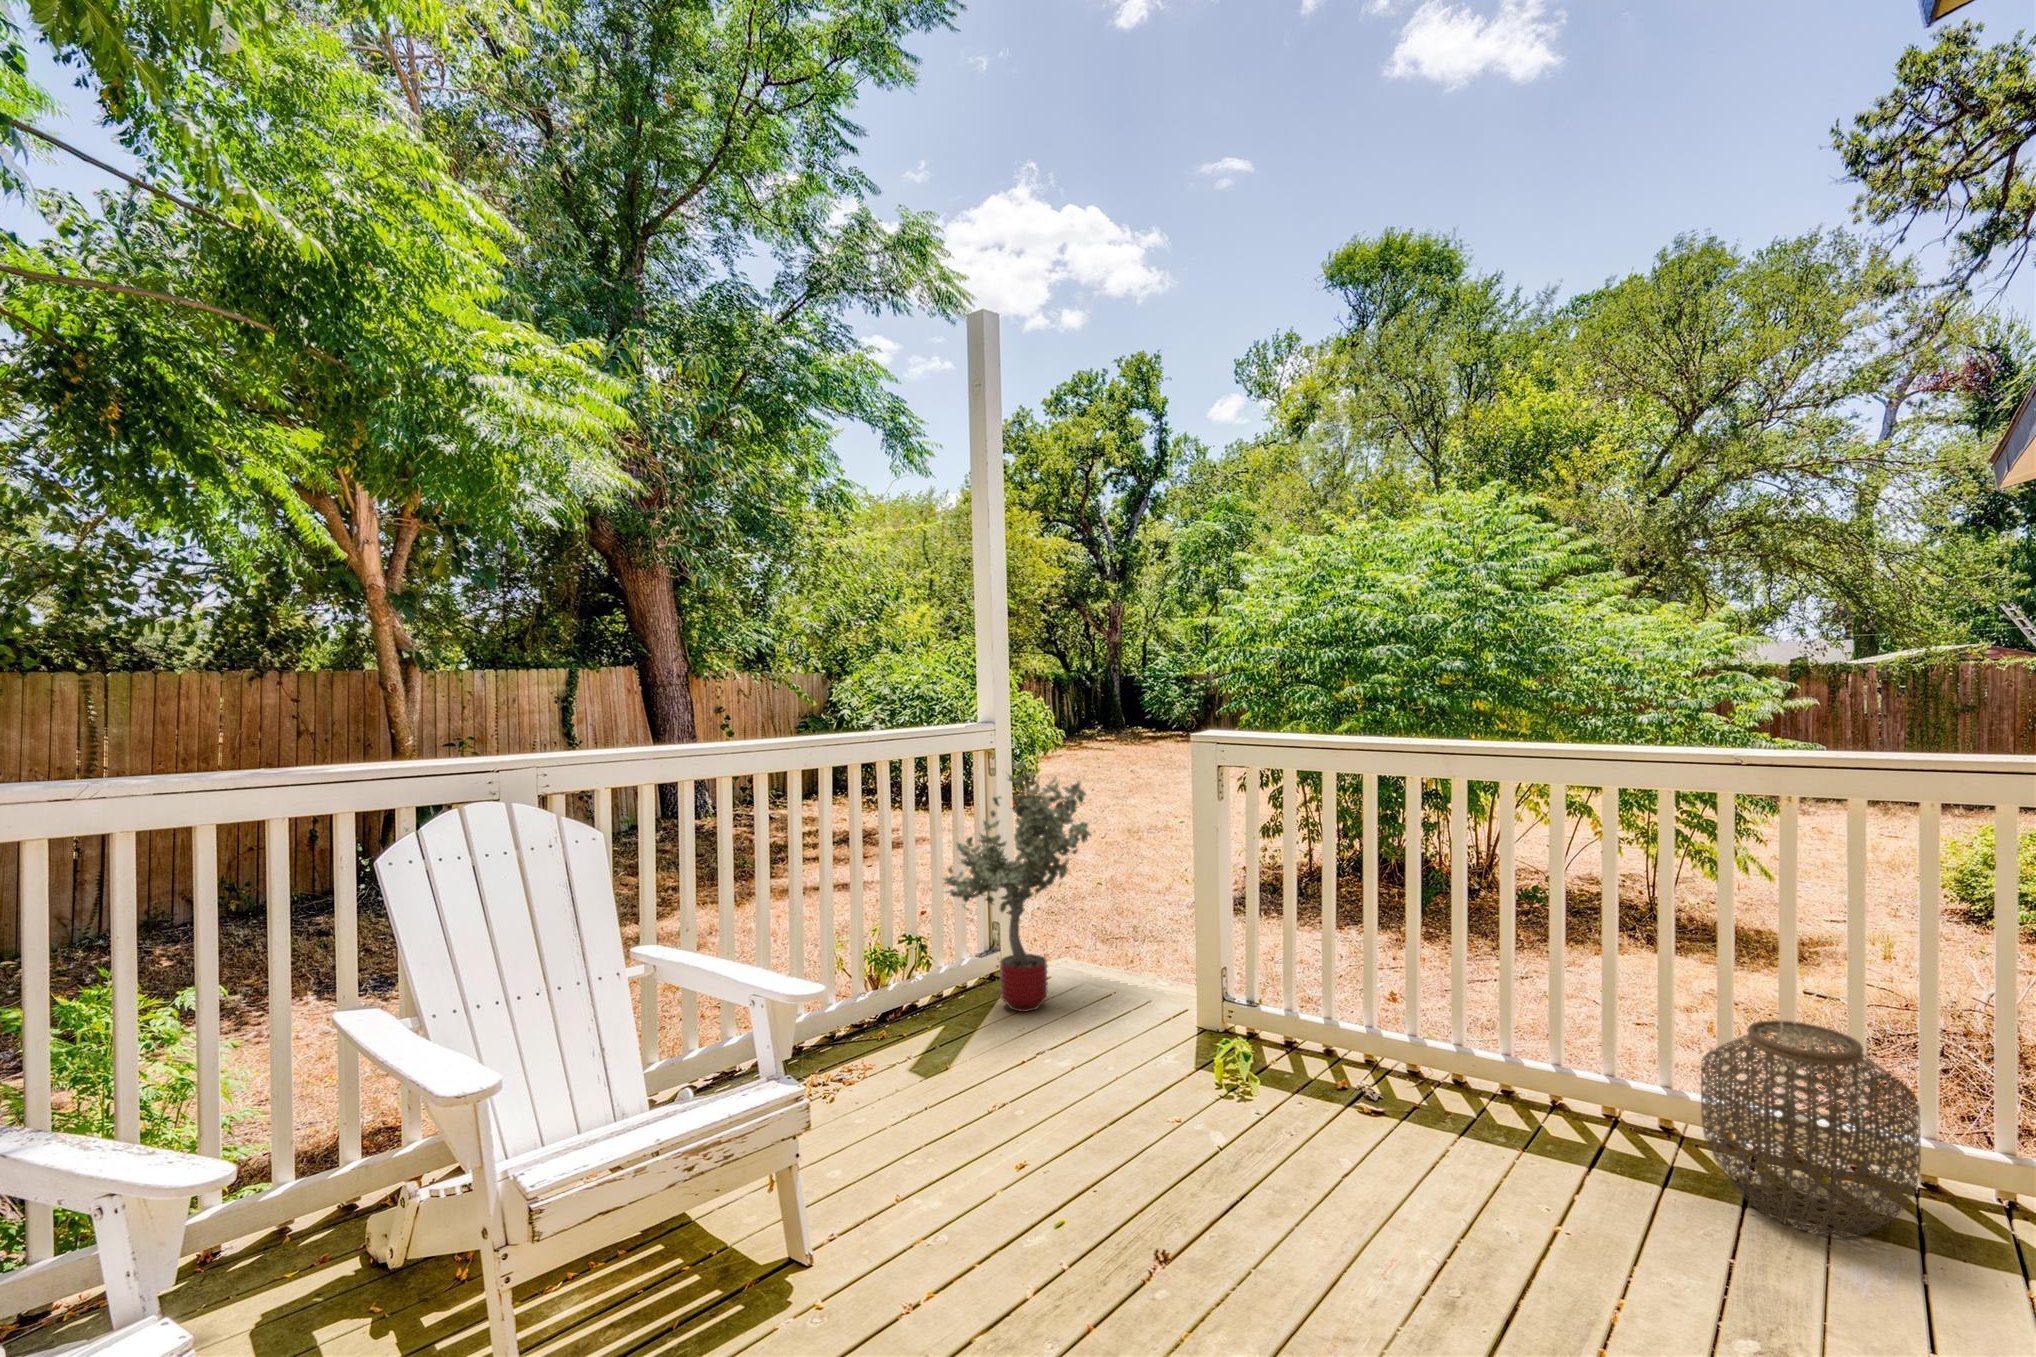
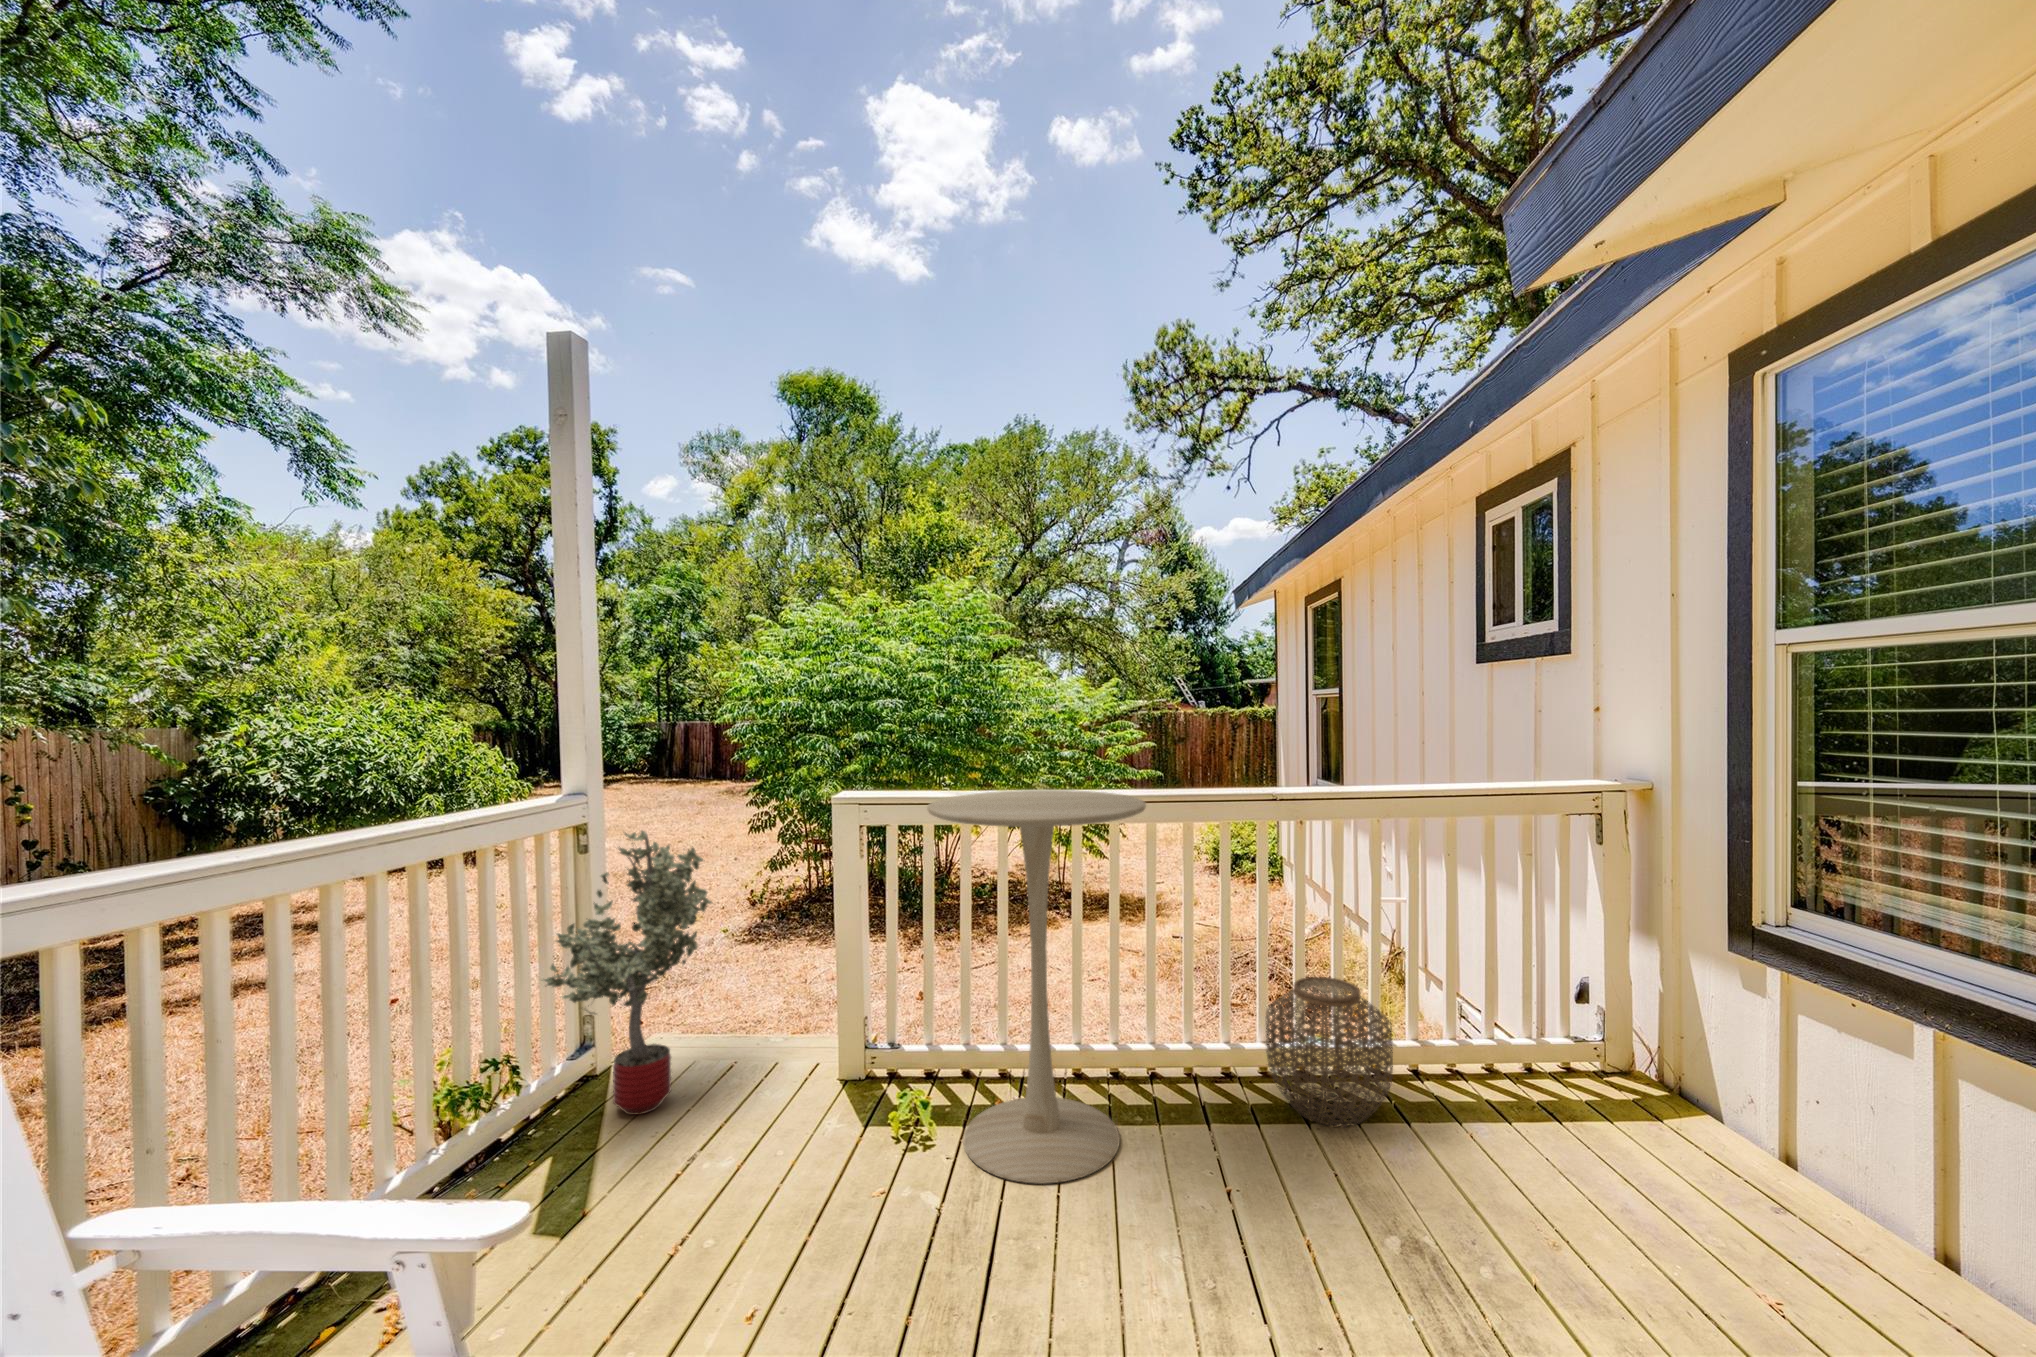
pedestal table: none [1232,739,1498,1170] -> present [927,790,1146,1184]

